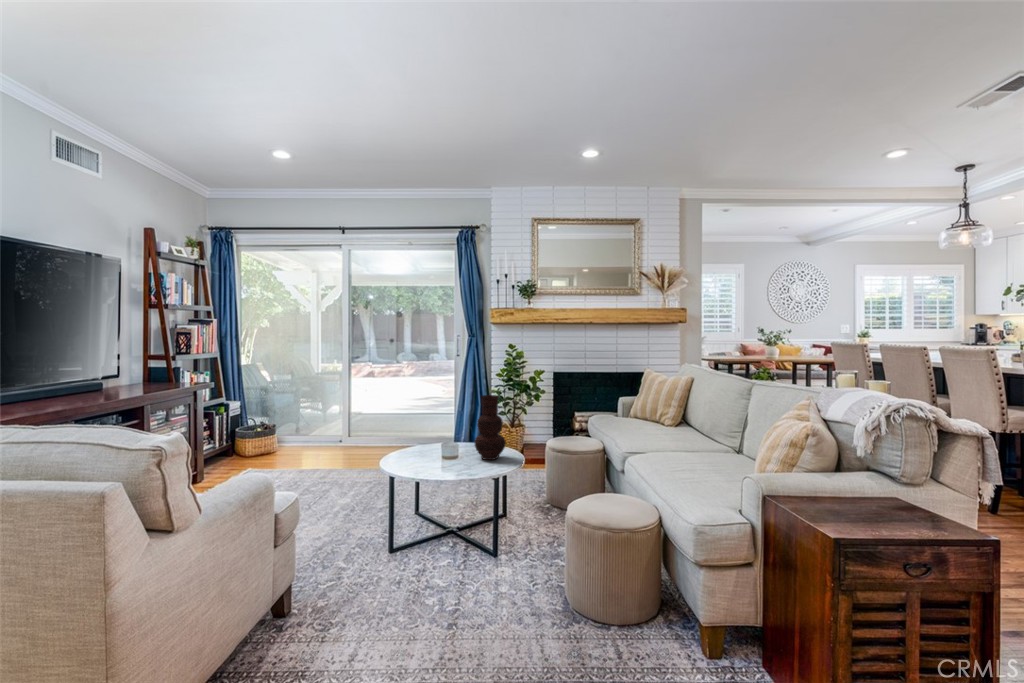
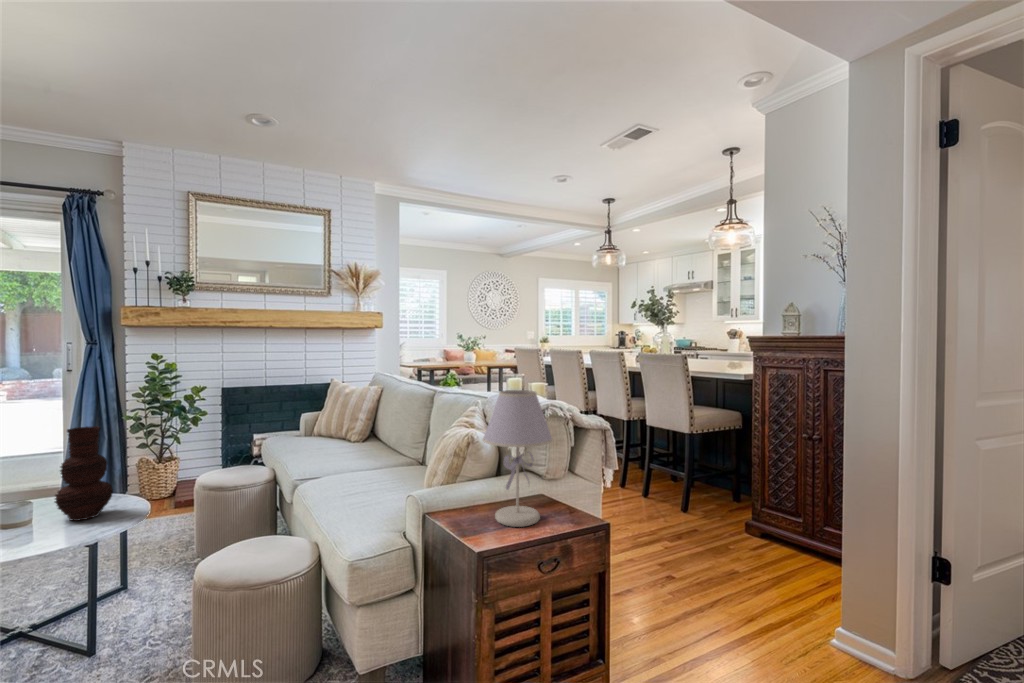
table lamp: none [832,387,921,525] -> present [482,390,553,527]

